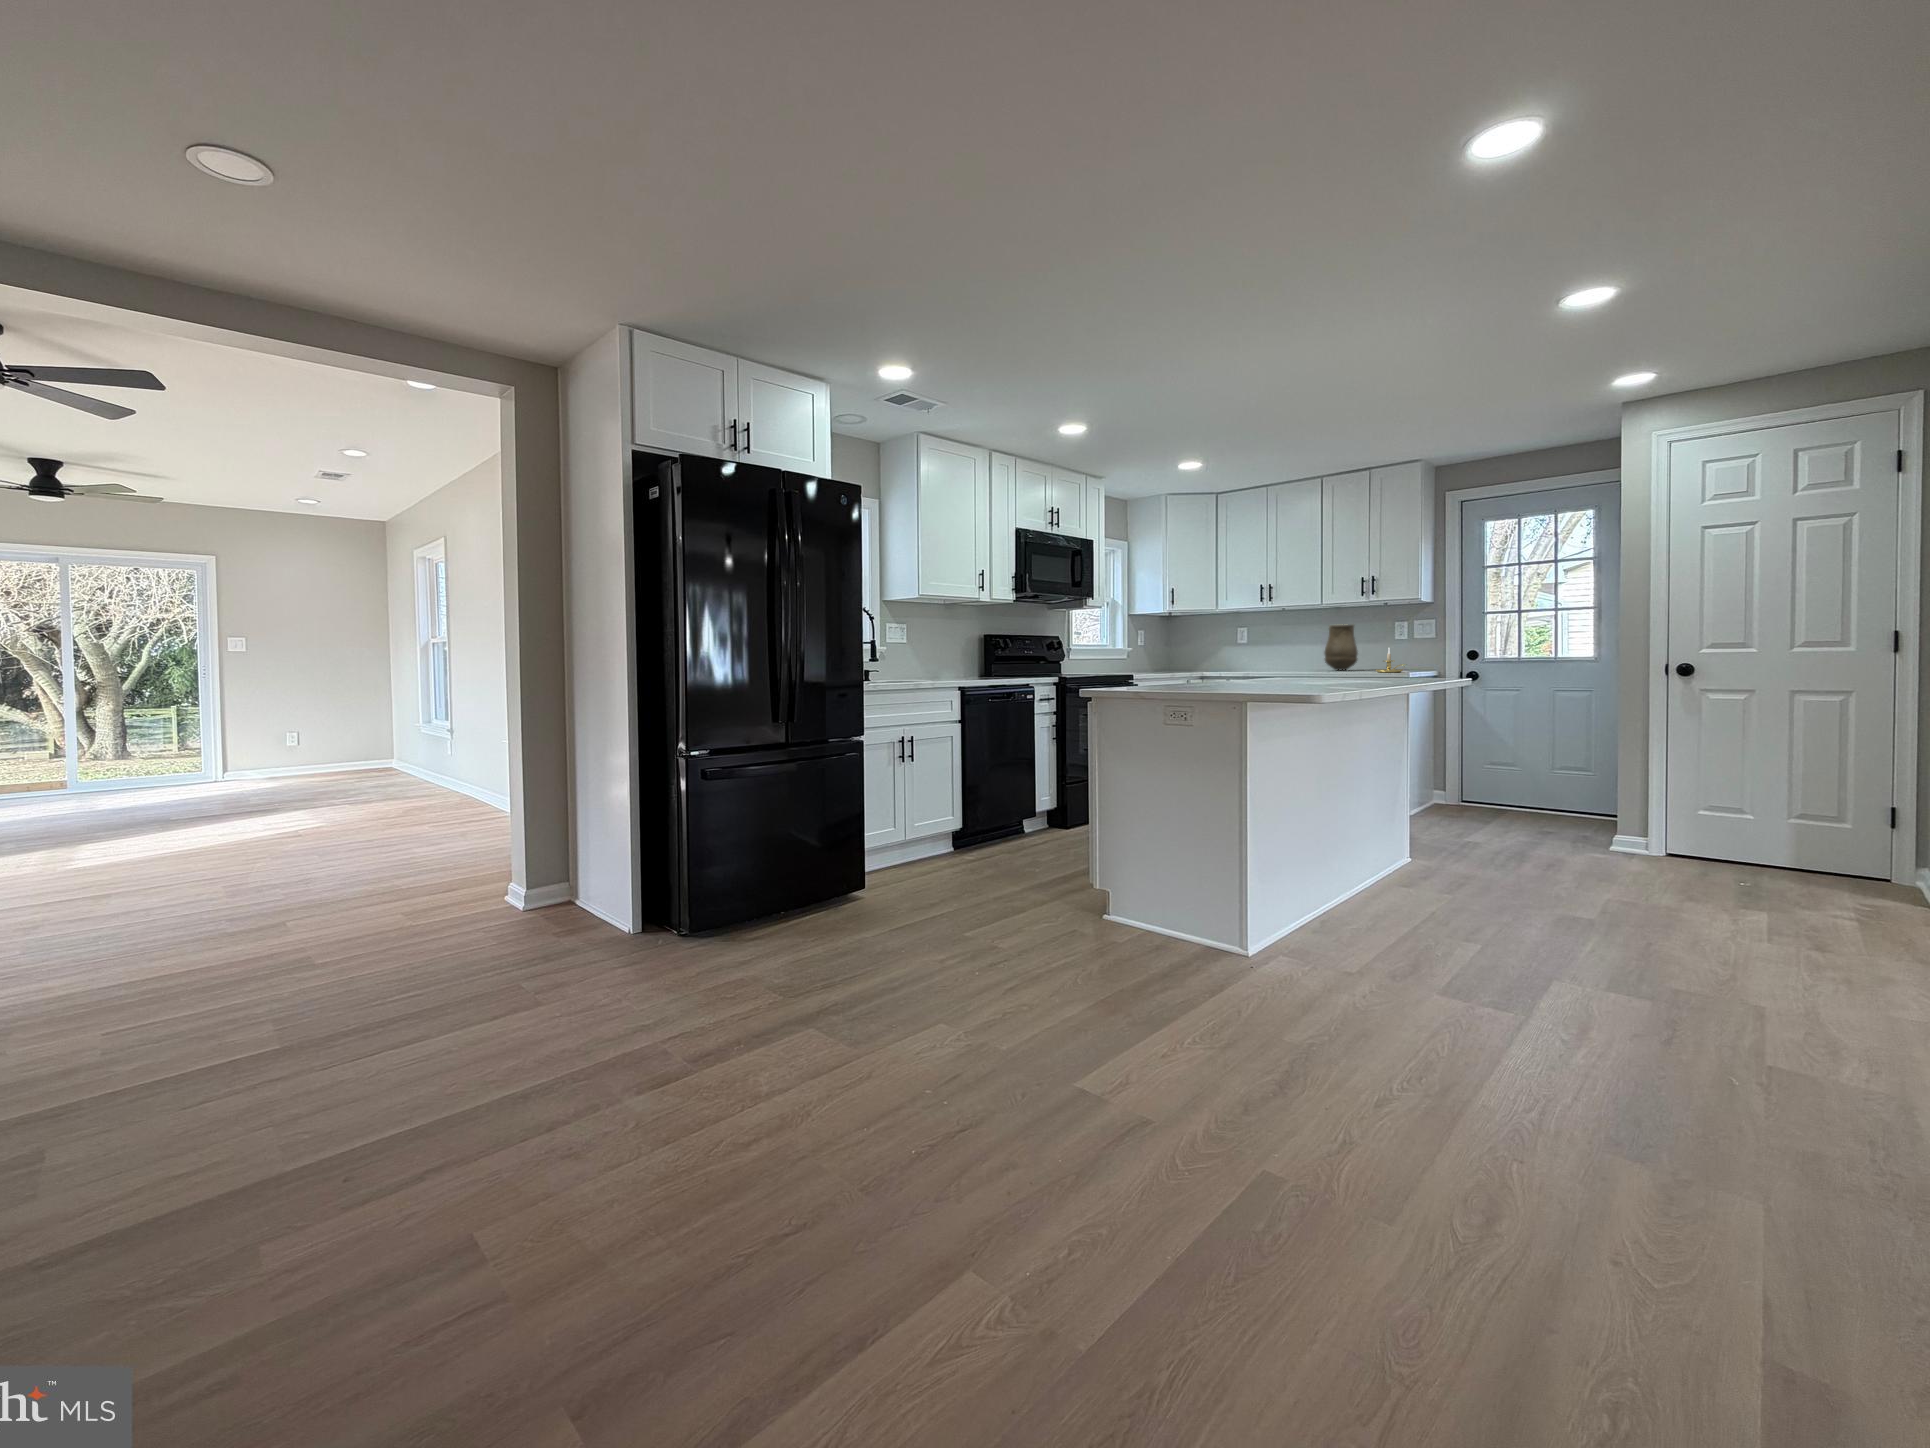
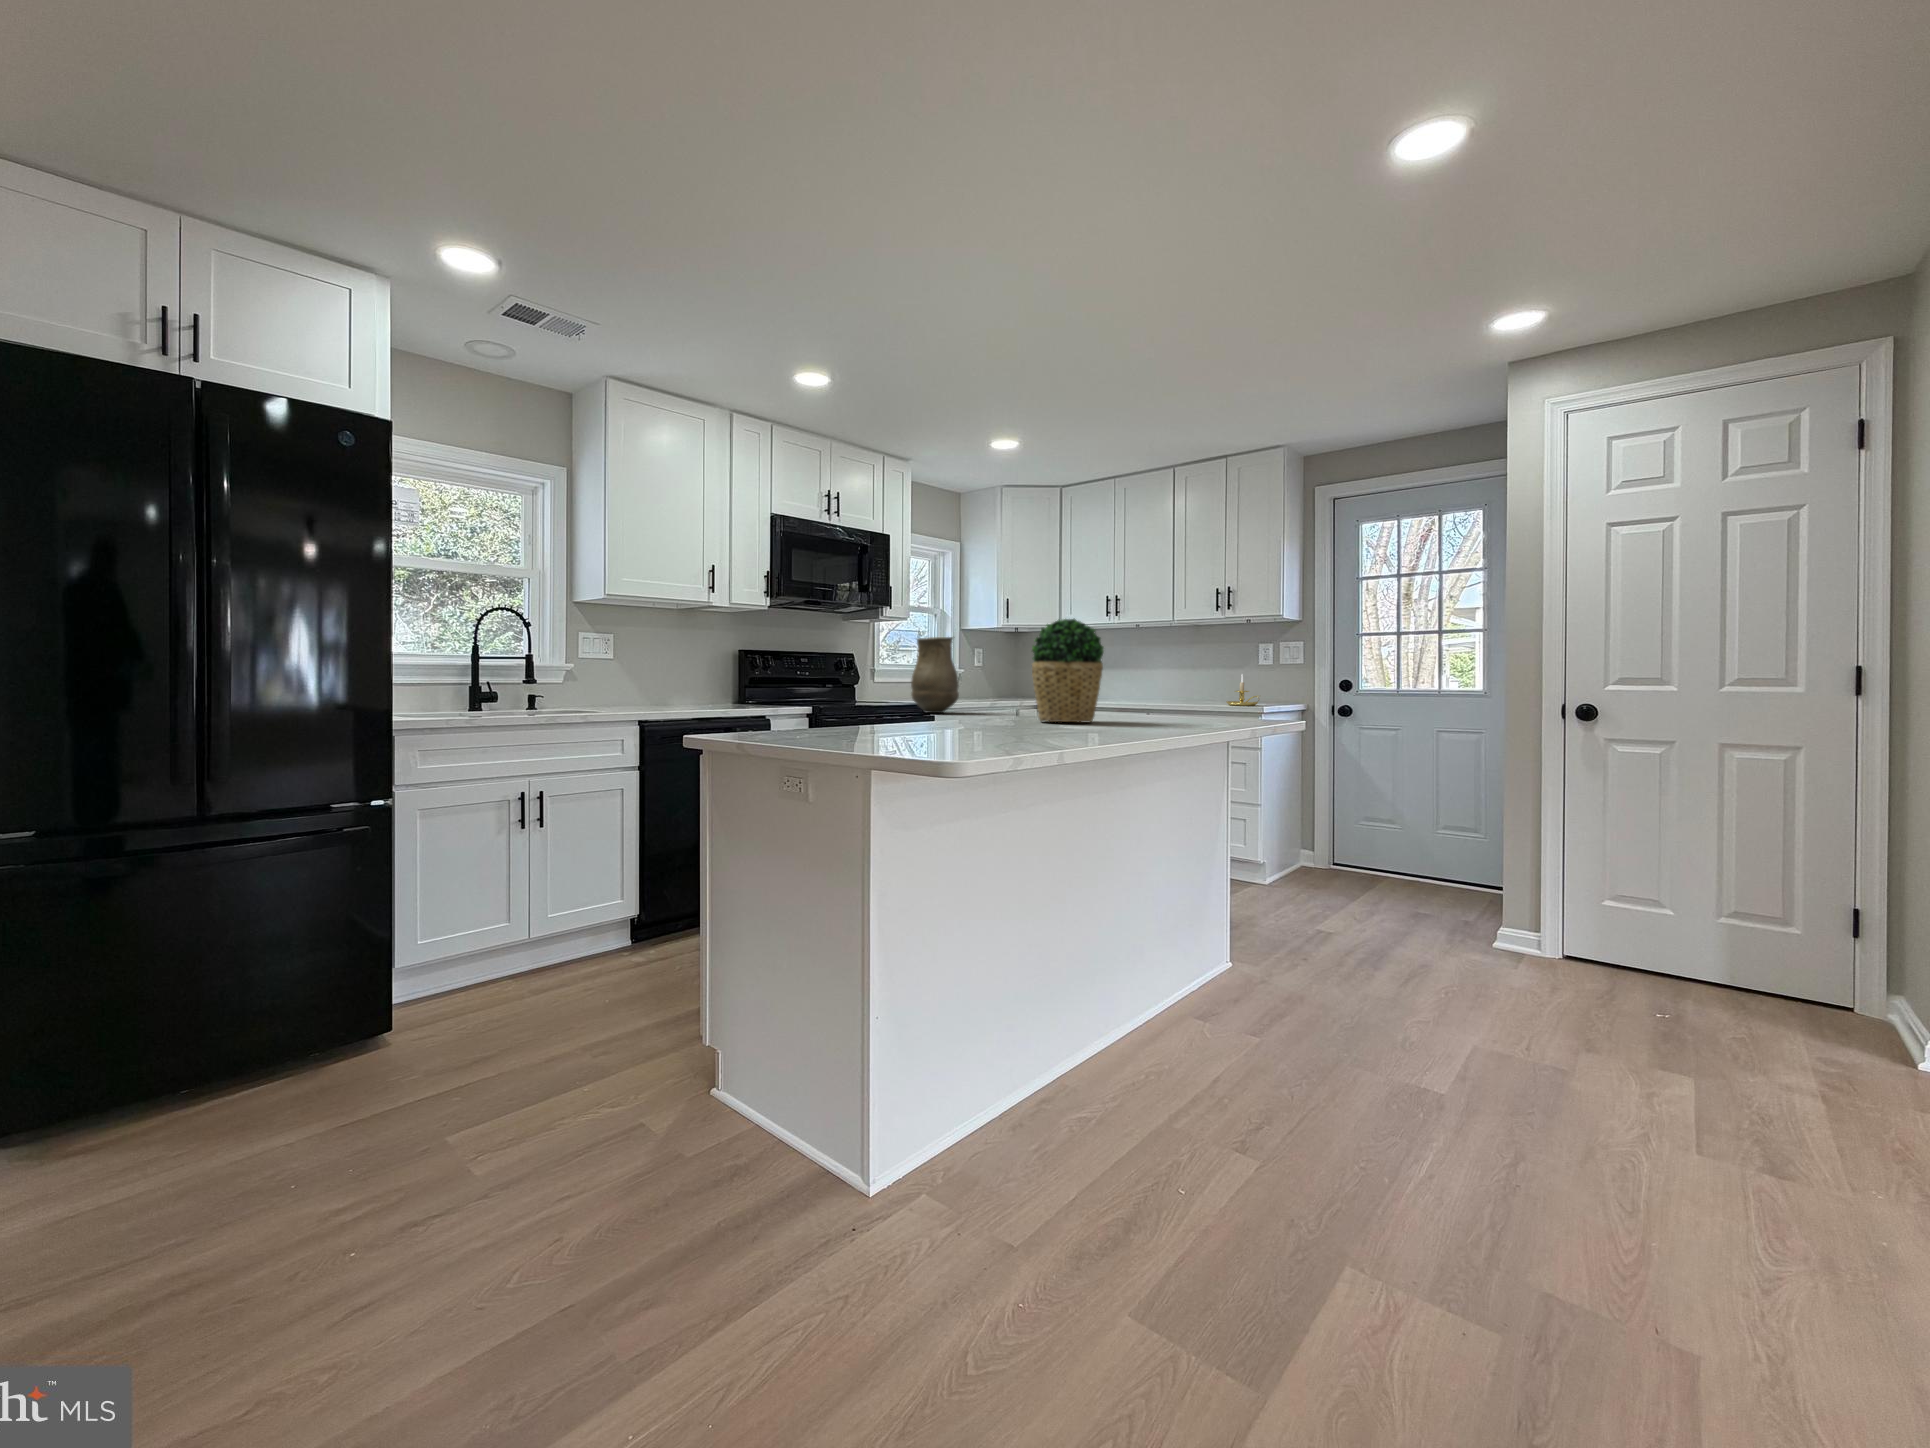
potted plant: none [1258,606,1316,683] -> present [1032,619,1104,723]
vase: present [1324,624,1358,670] -> present [911,637,959,713]

